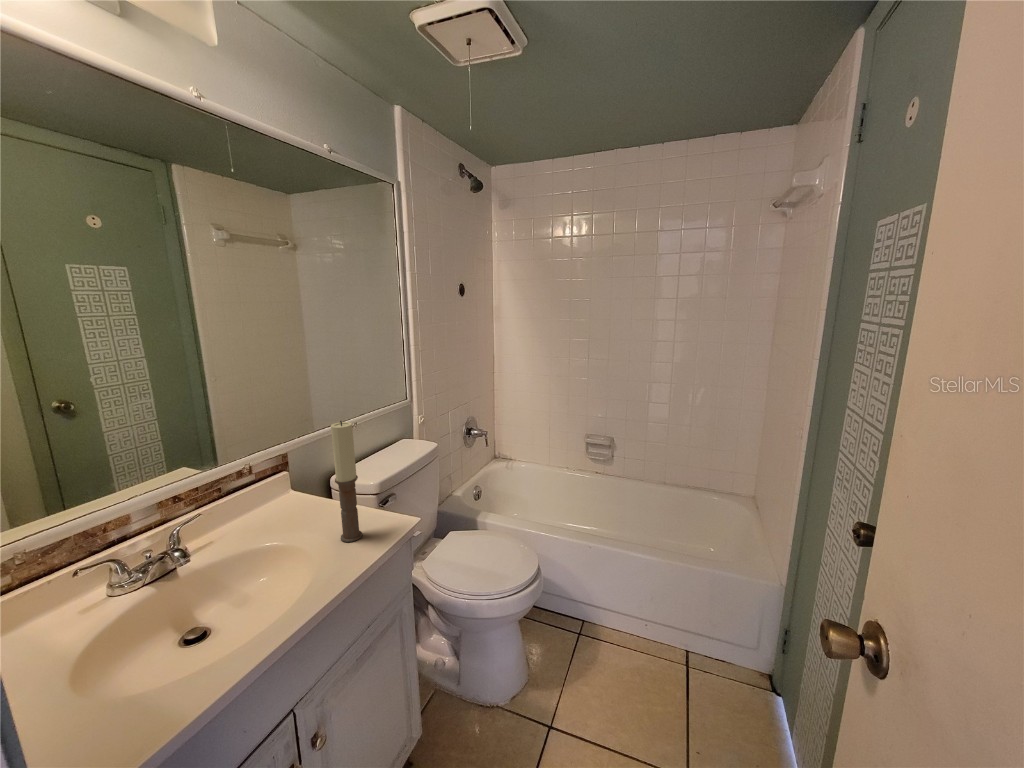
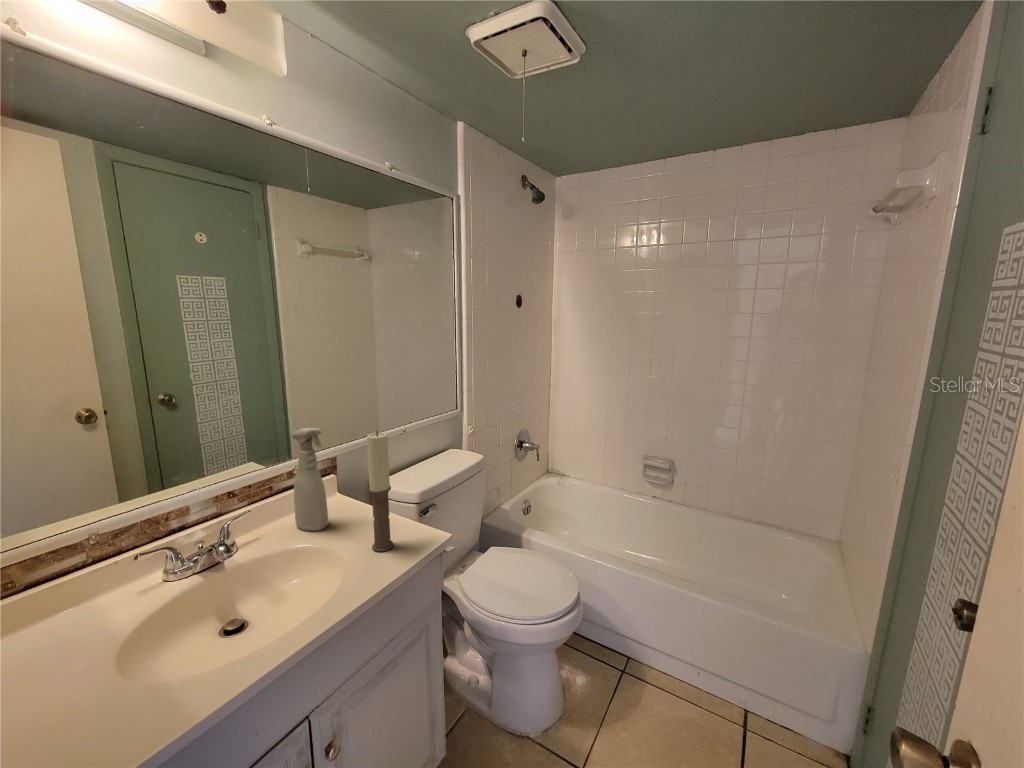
spray bottle: none [241,423,287,530] -> present [291,428,328,531]

